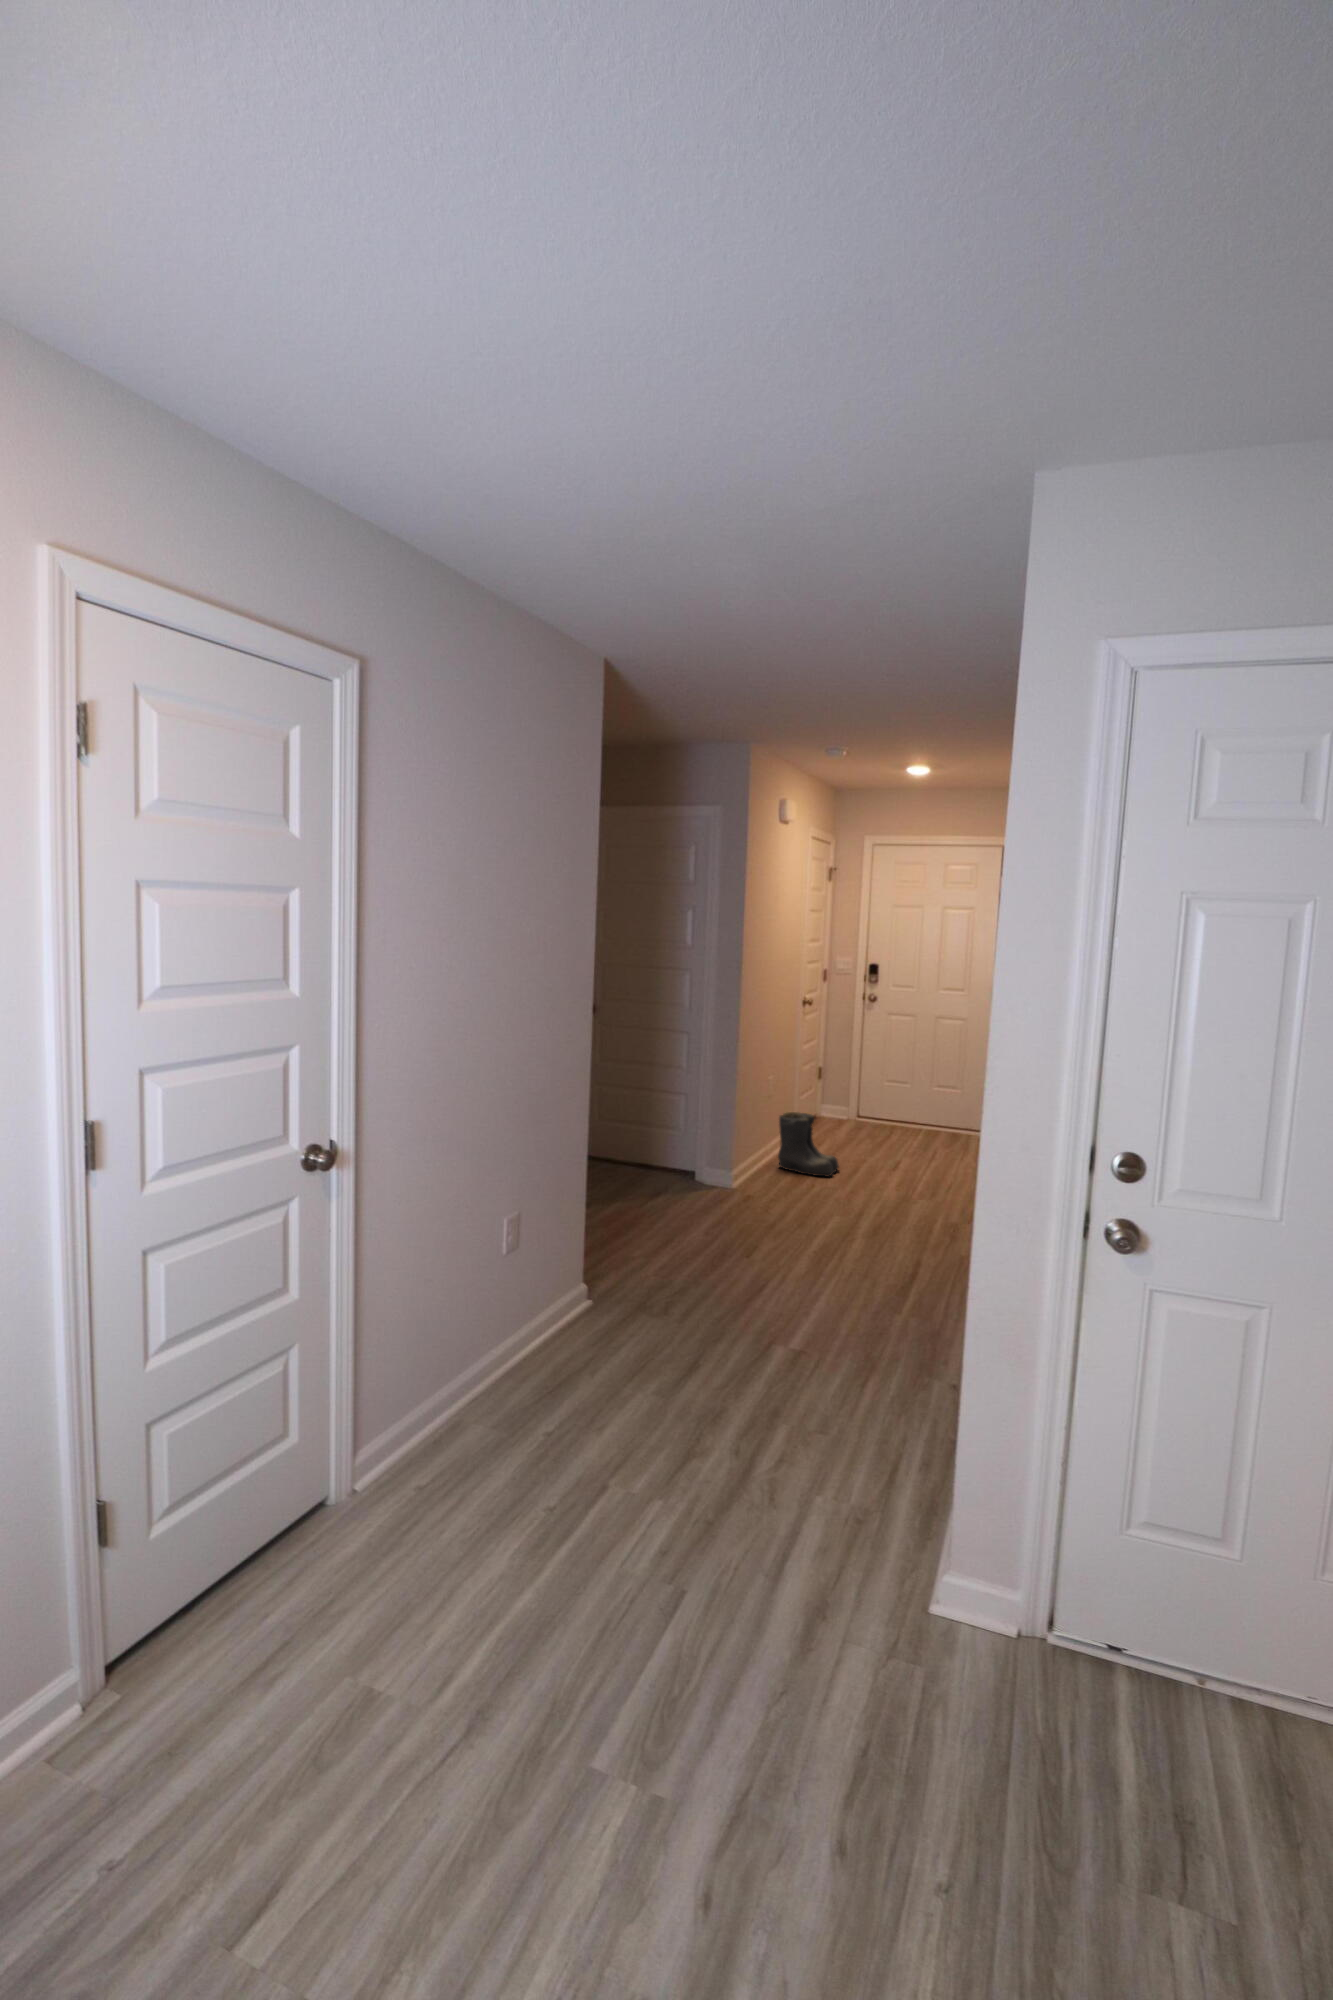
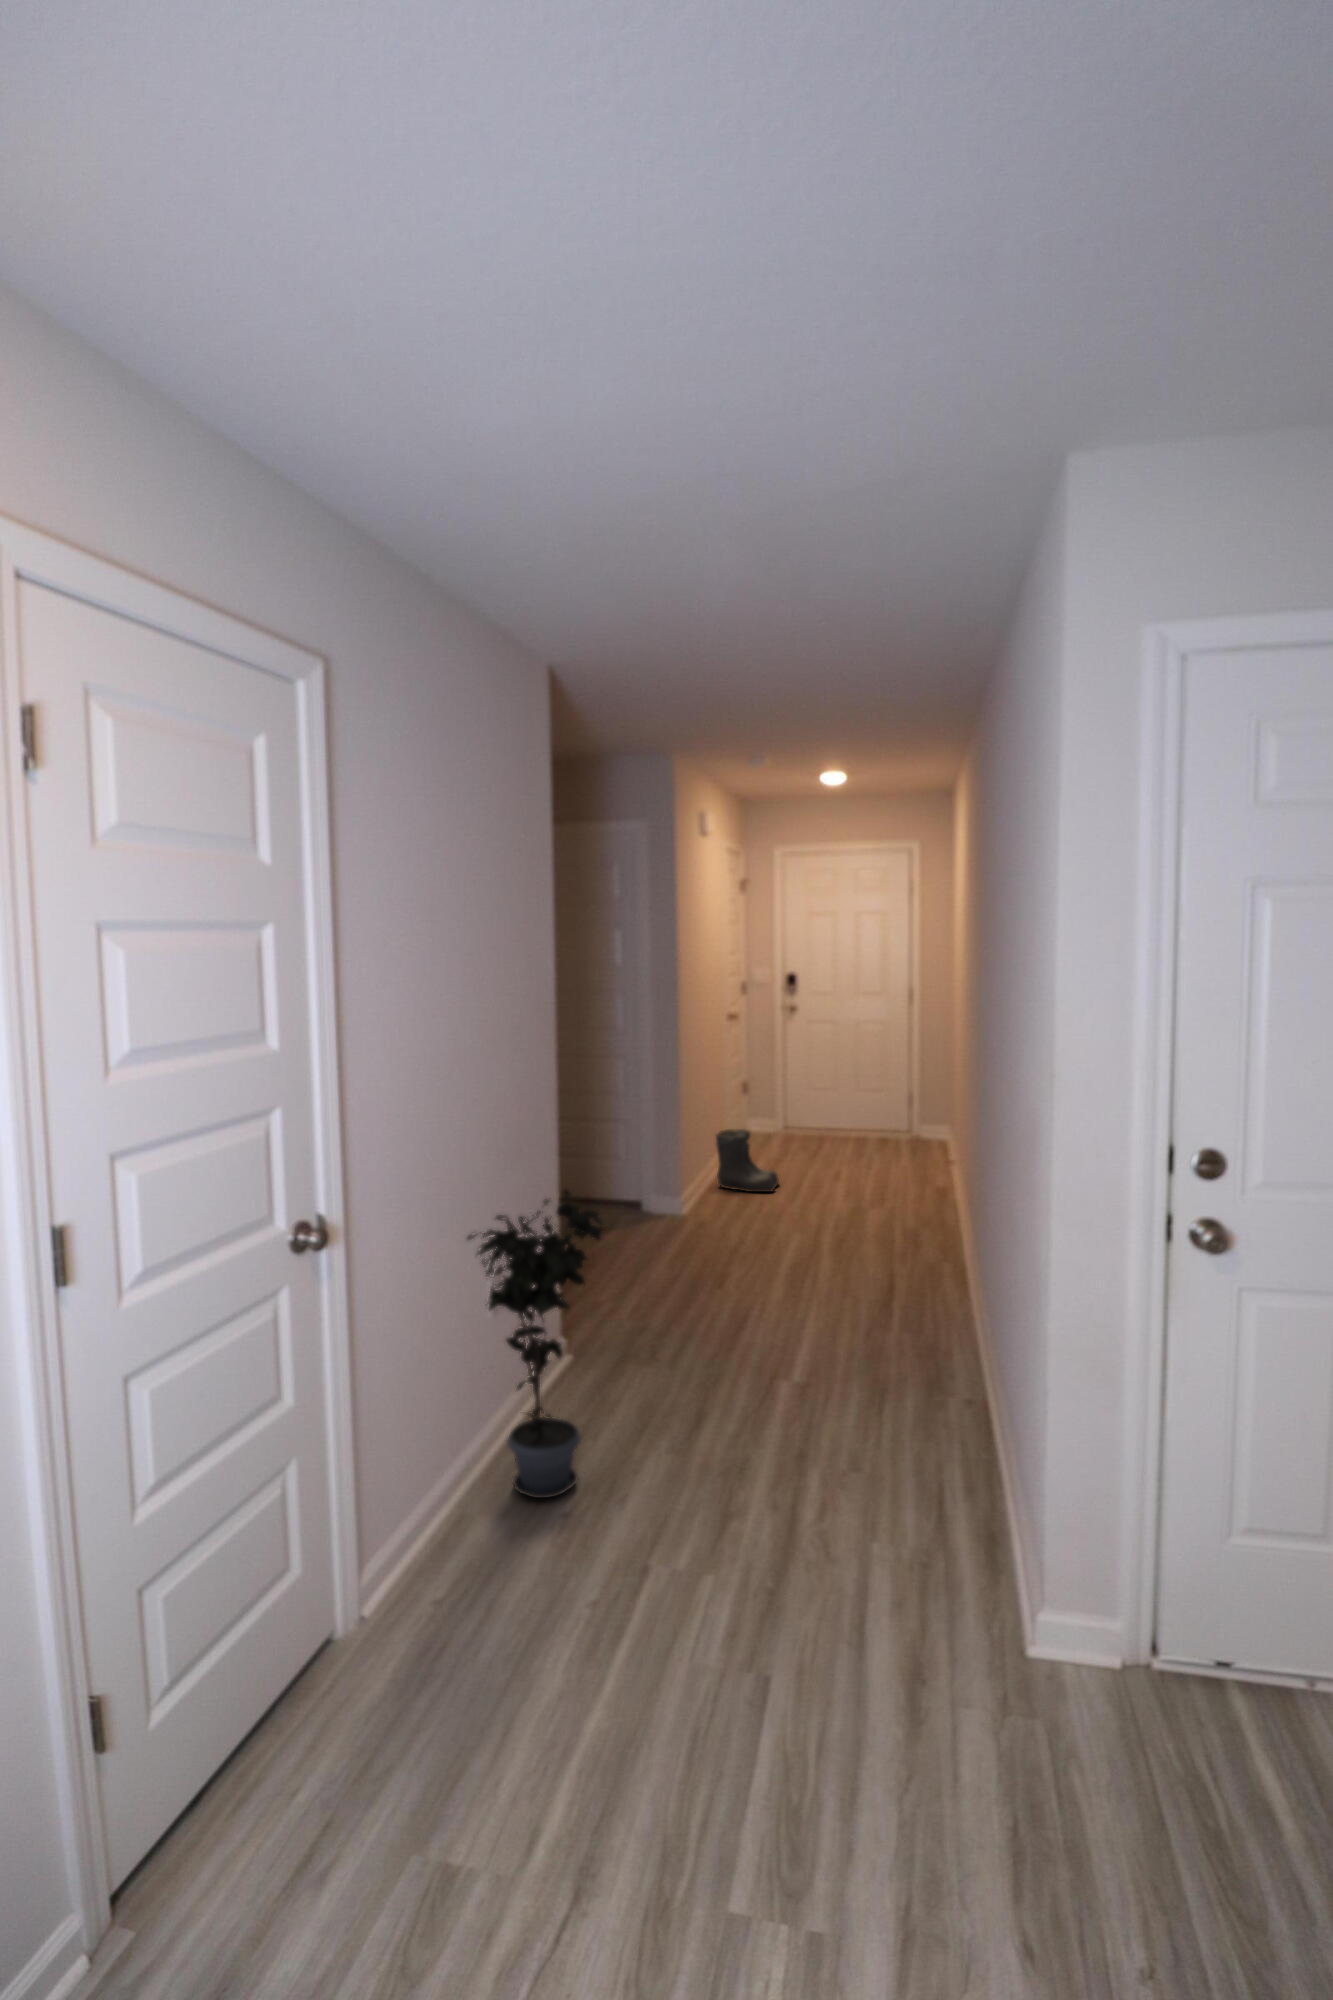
potted plant: none [476,1144,610,1421] -> present [468,1190,603,1498]

